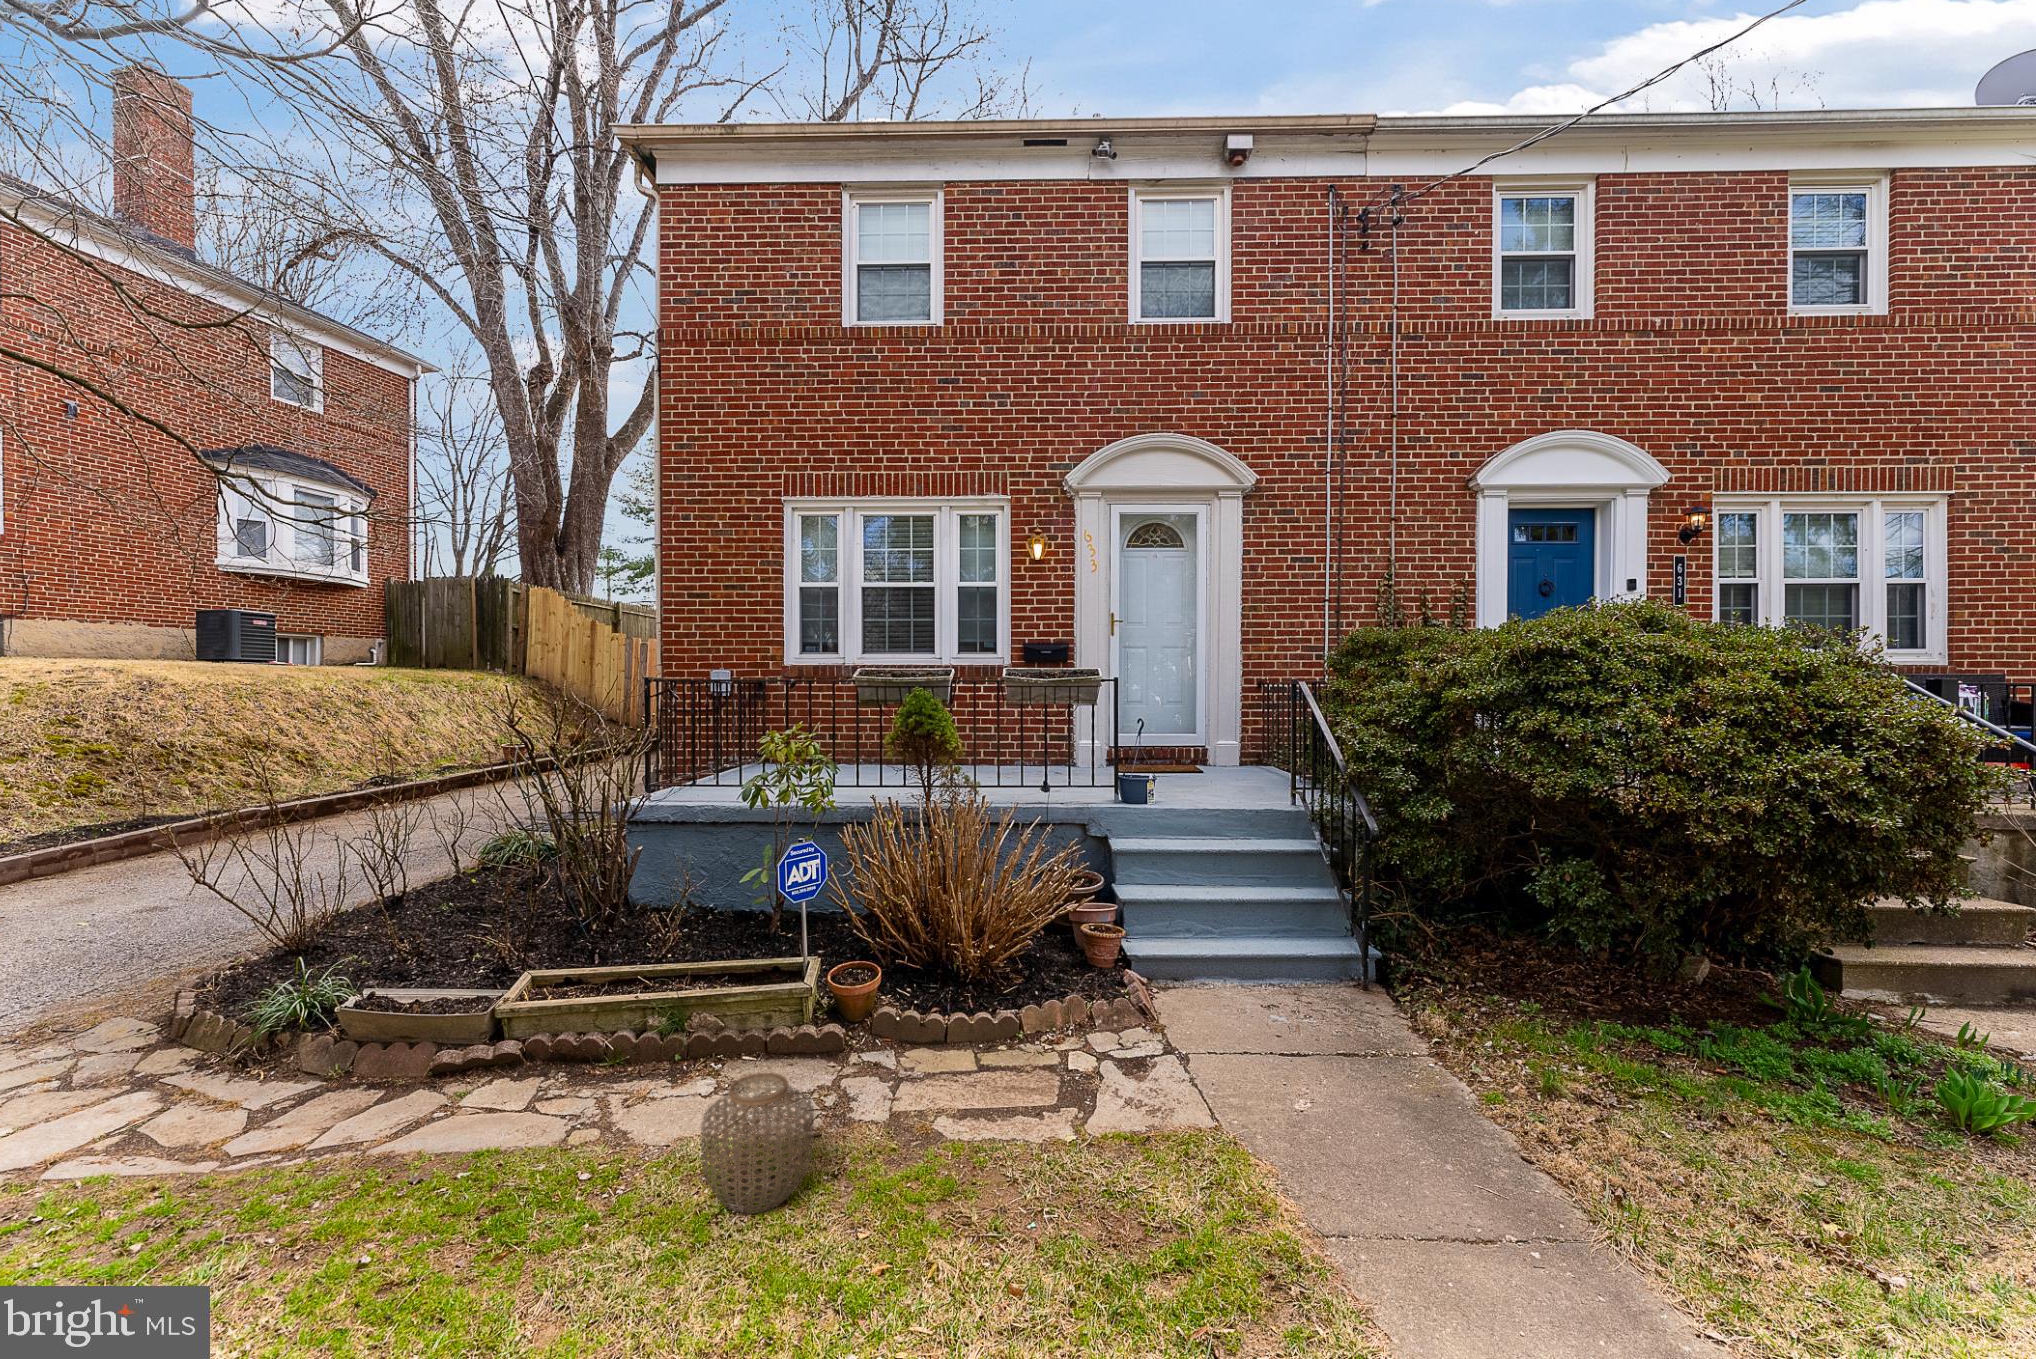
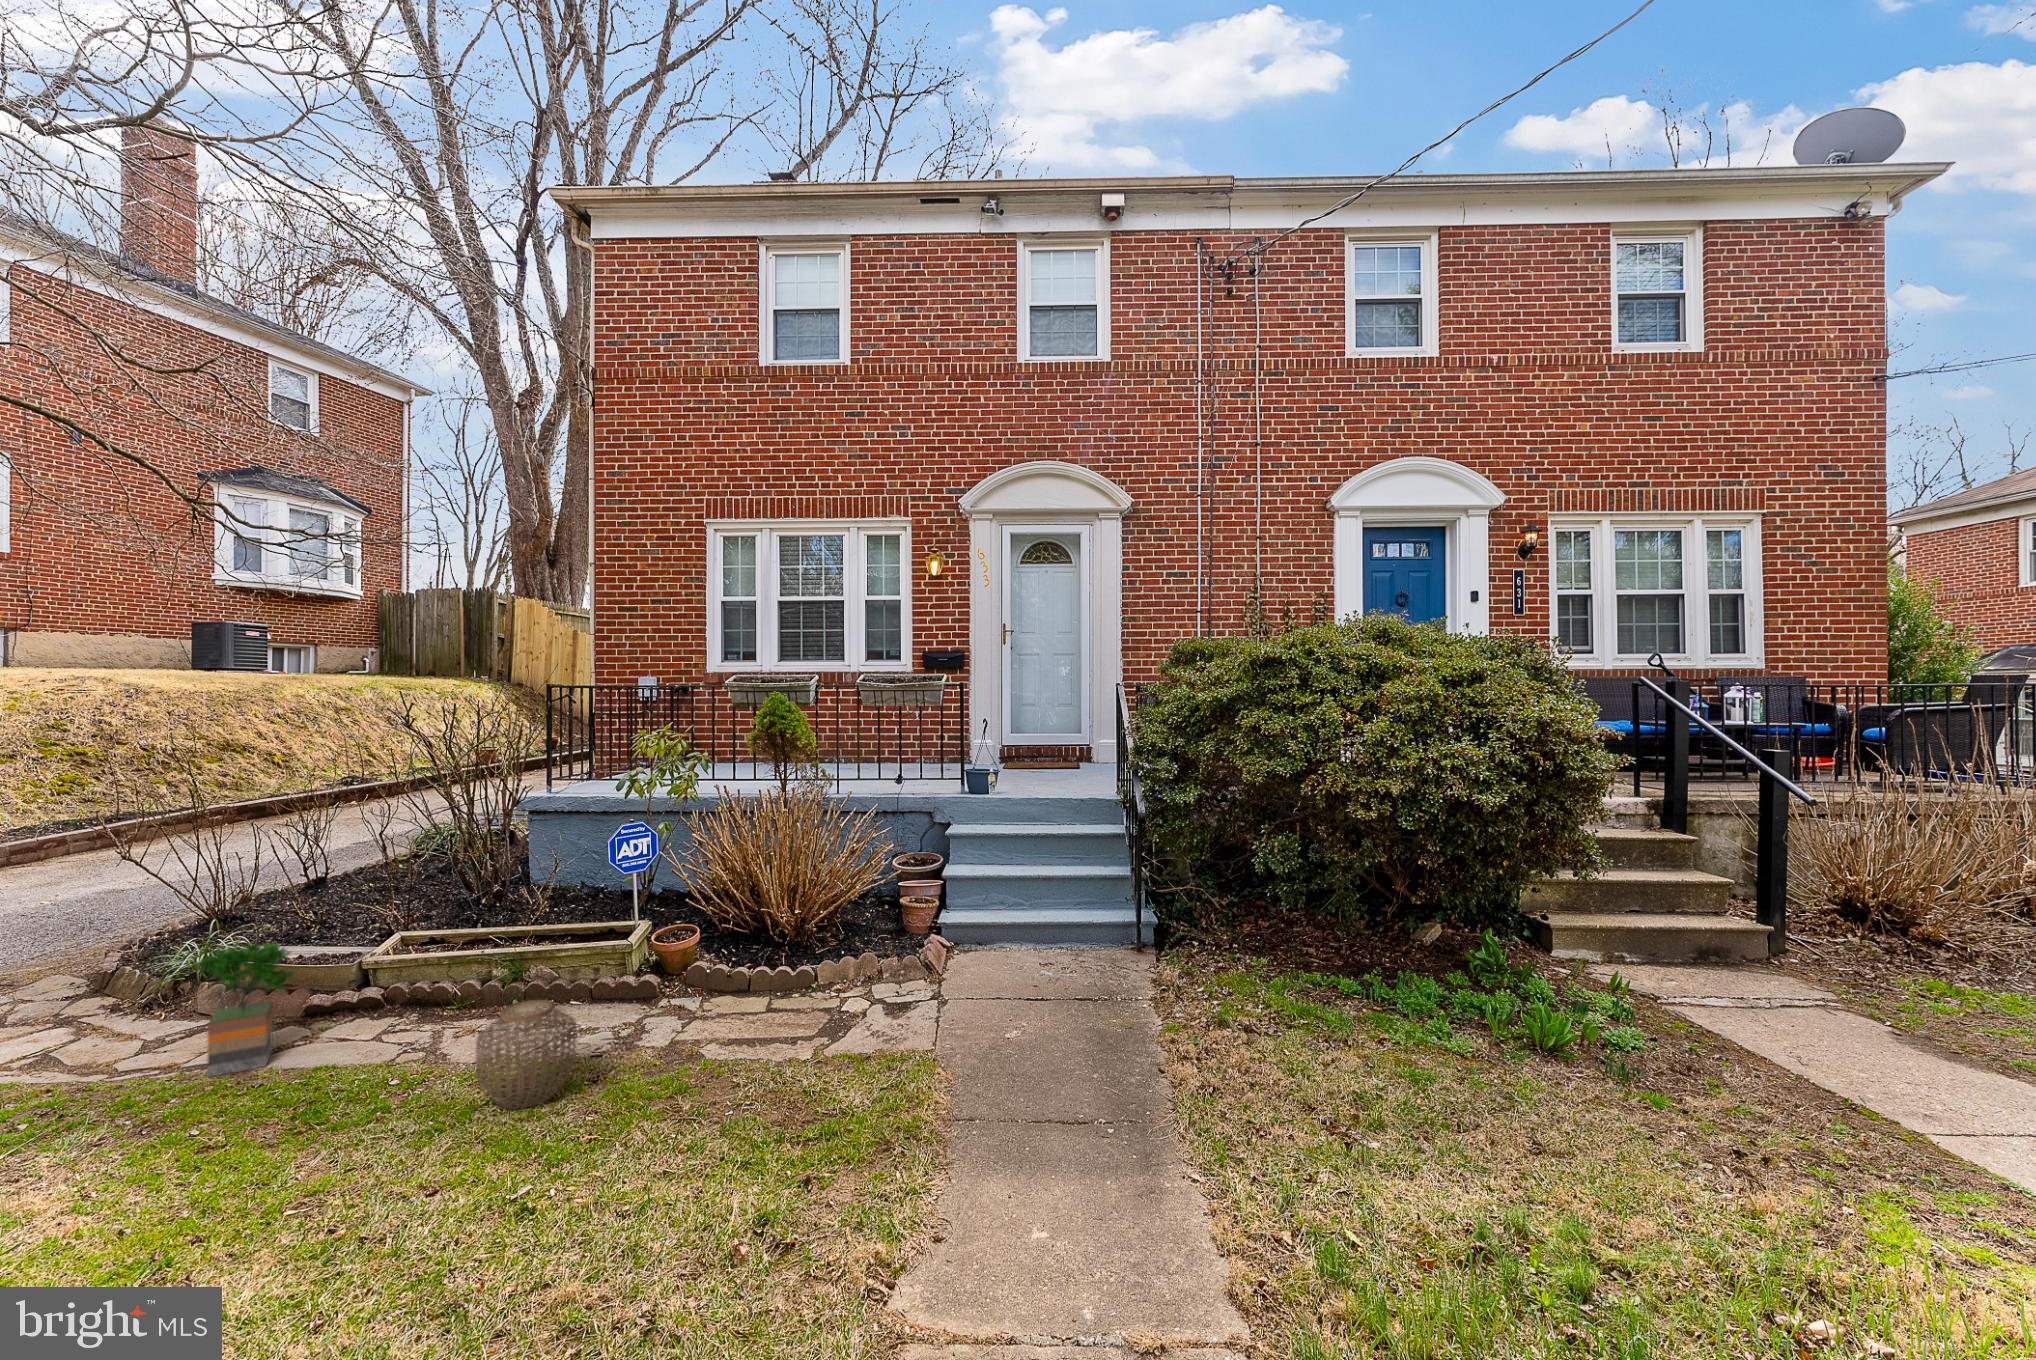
potted tree: none [326,994,447,1166] -> present [195,943,294,1077]

